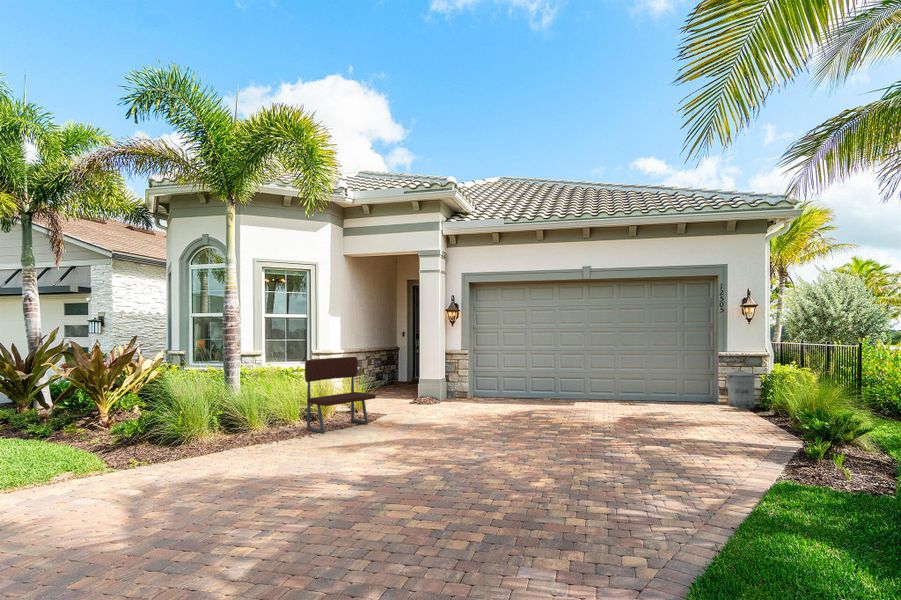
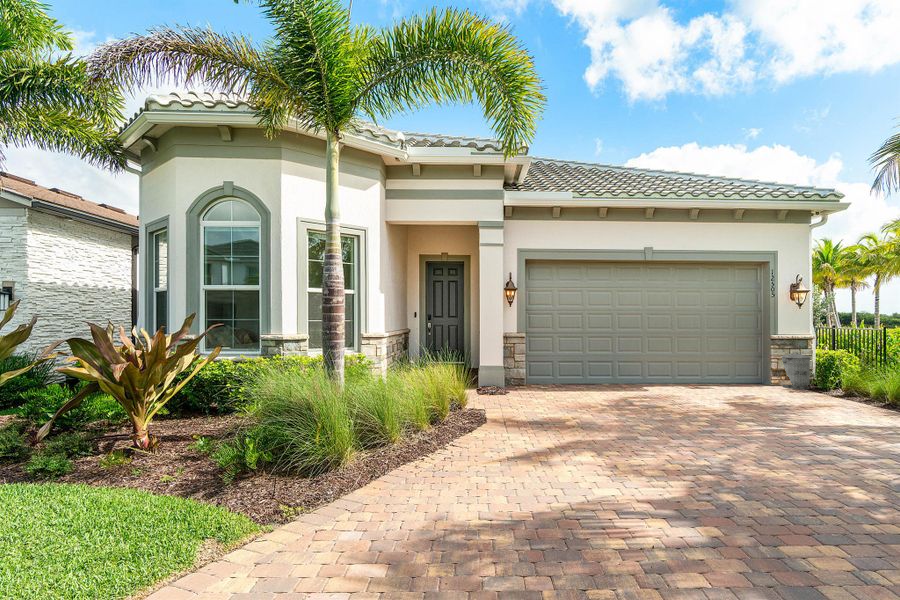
bench: present [305,357,376,433] -> none [430,340,502,440]

